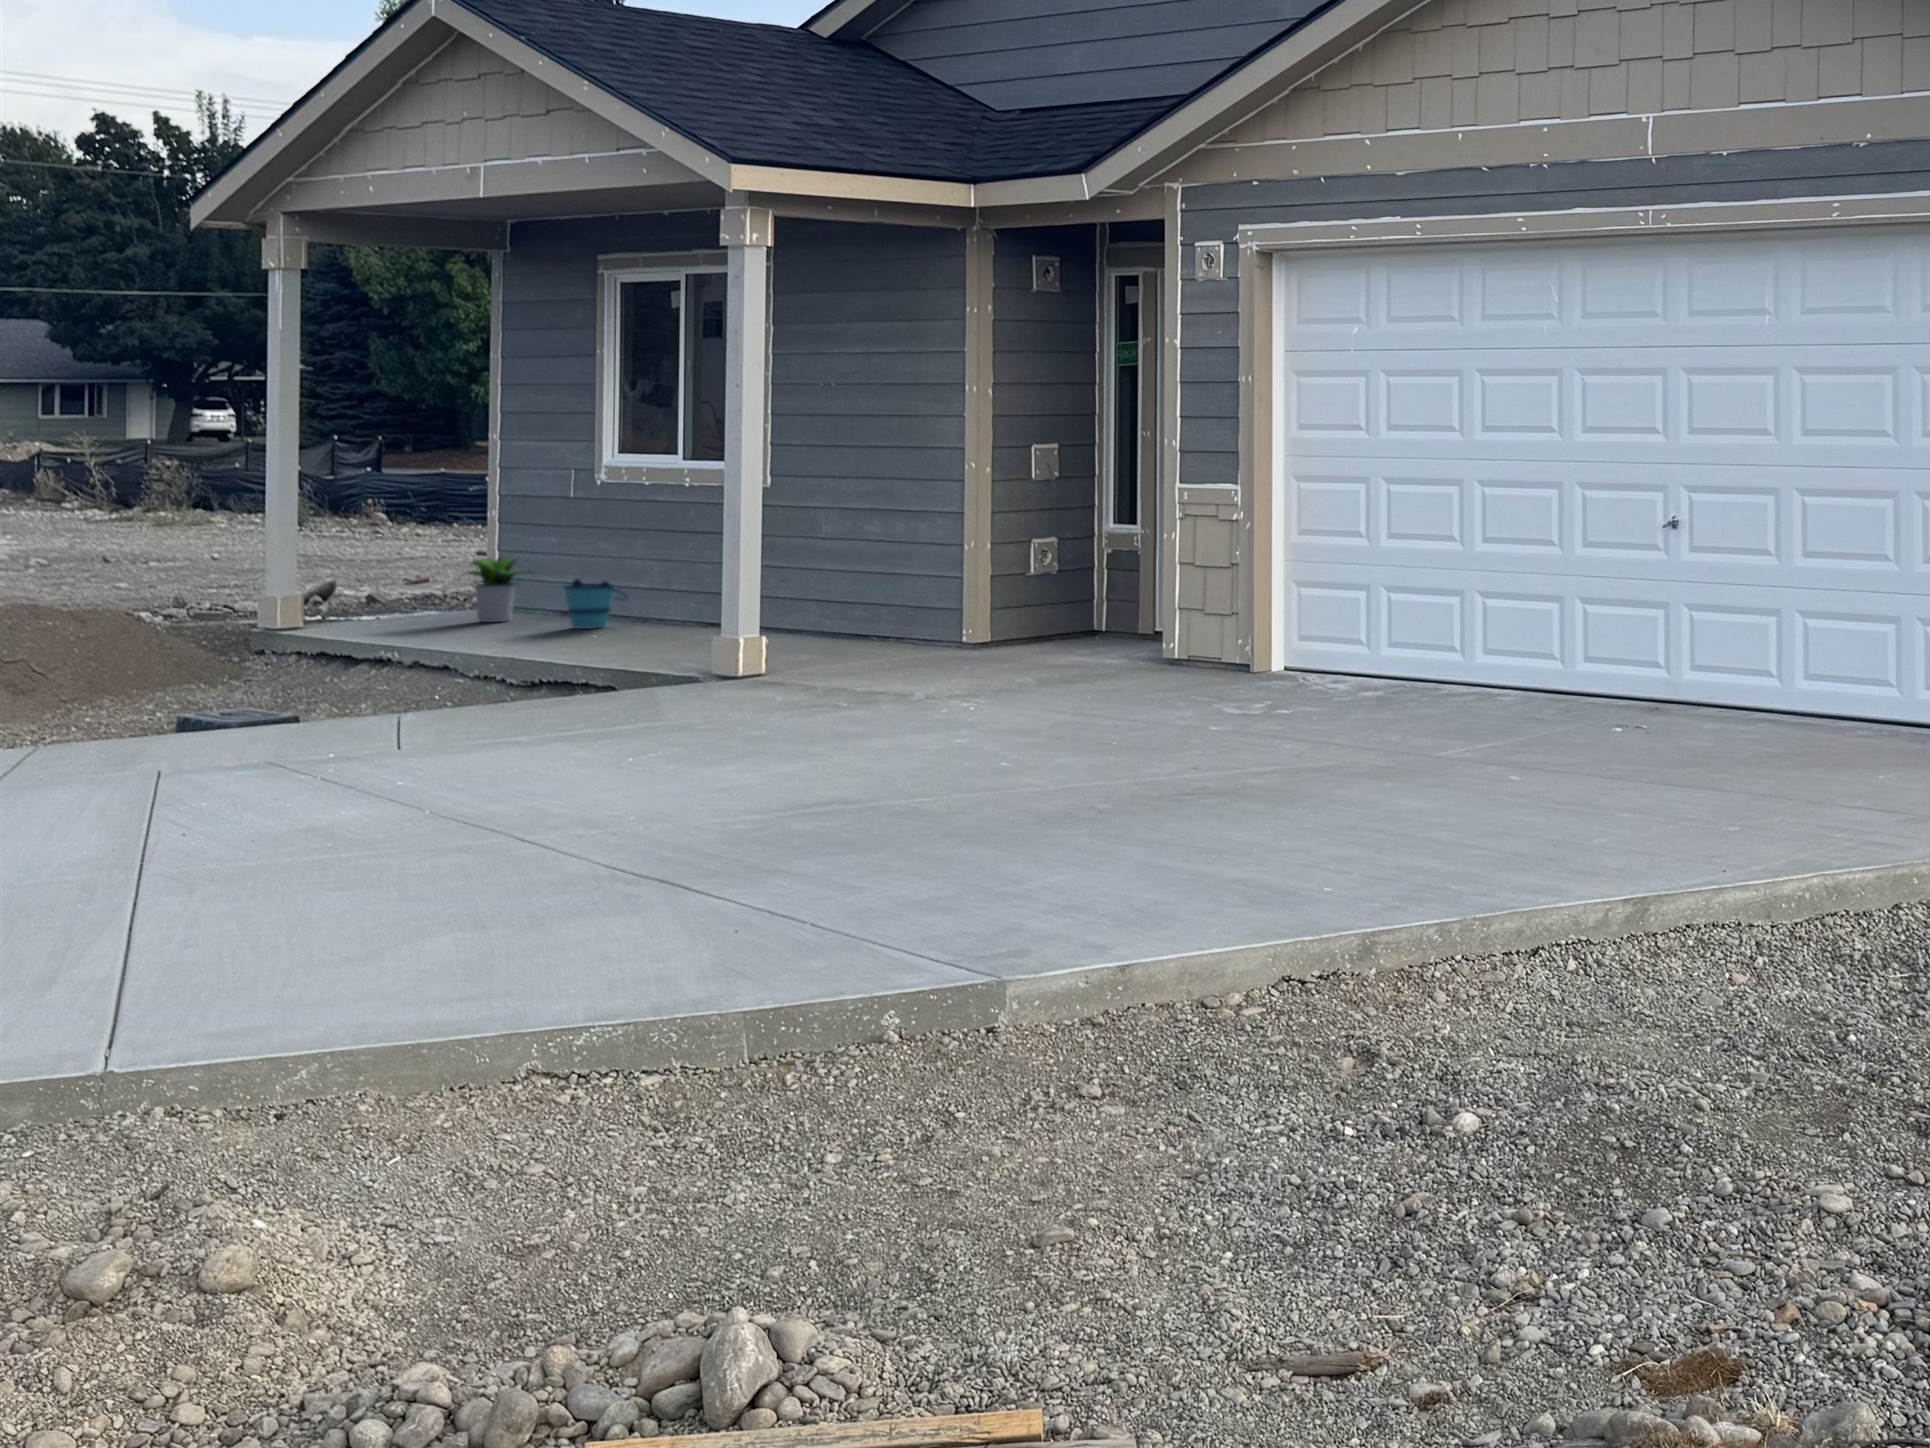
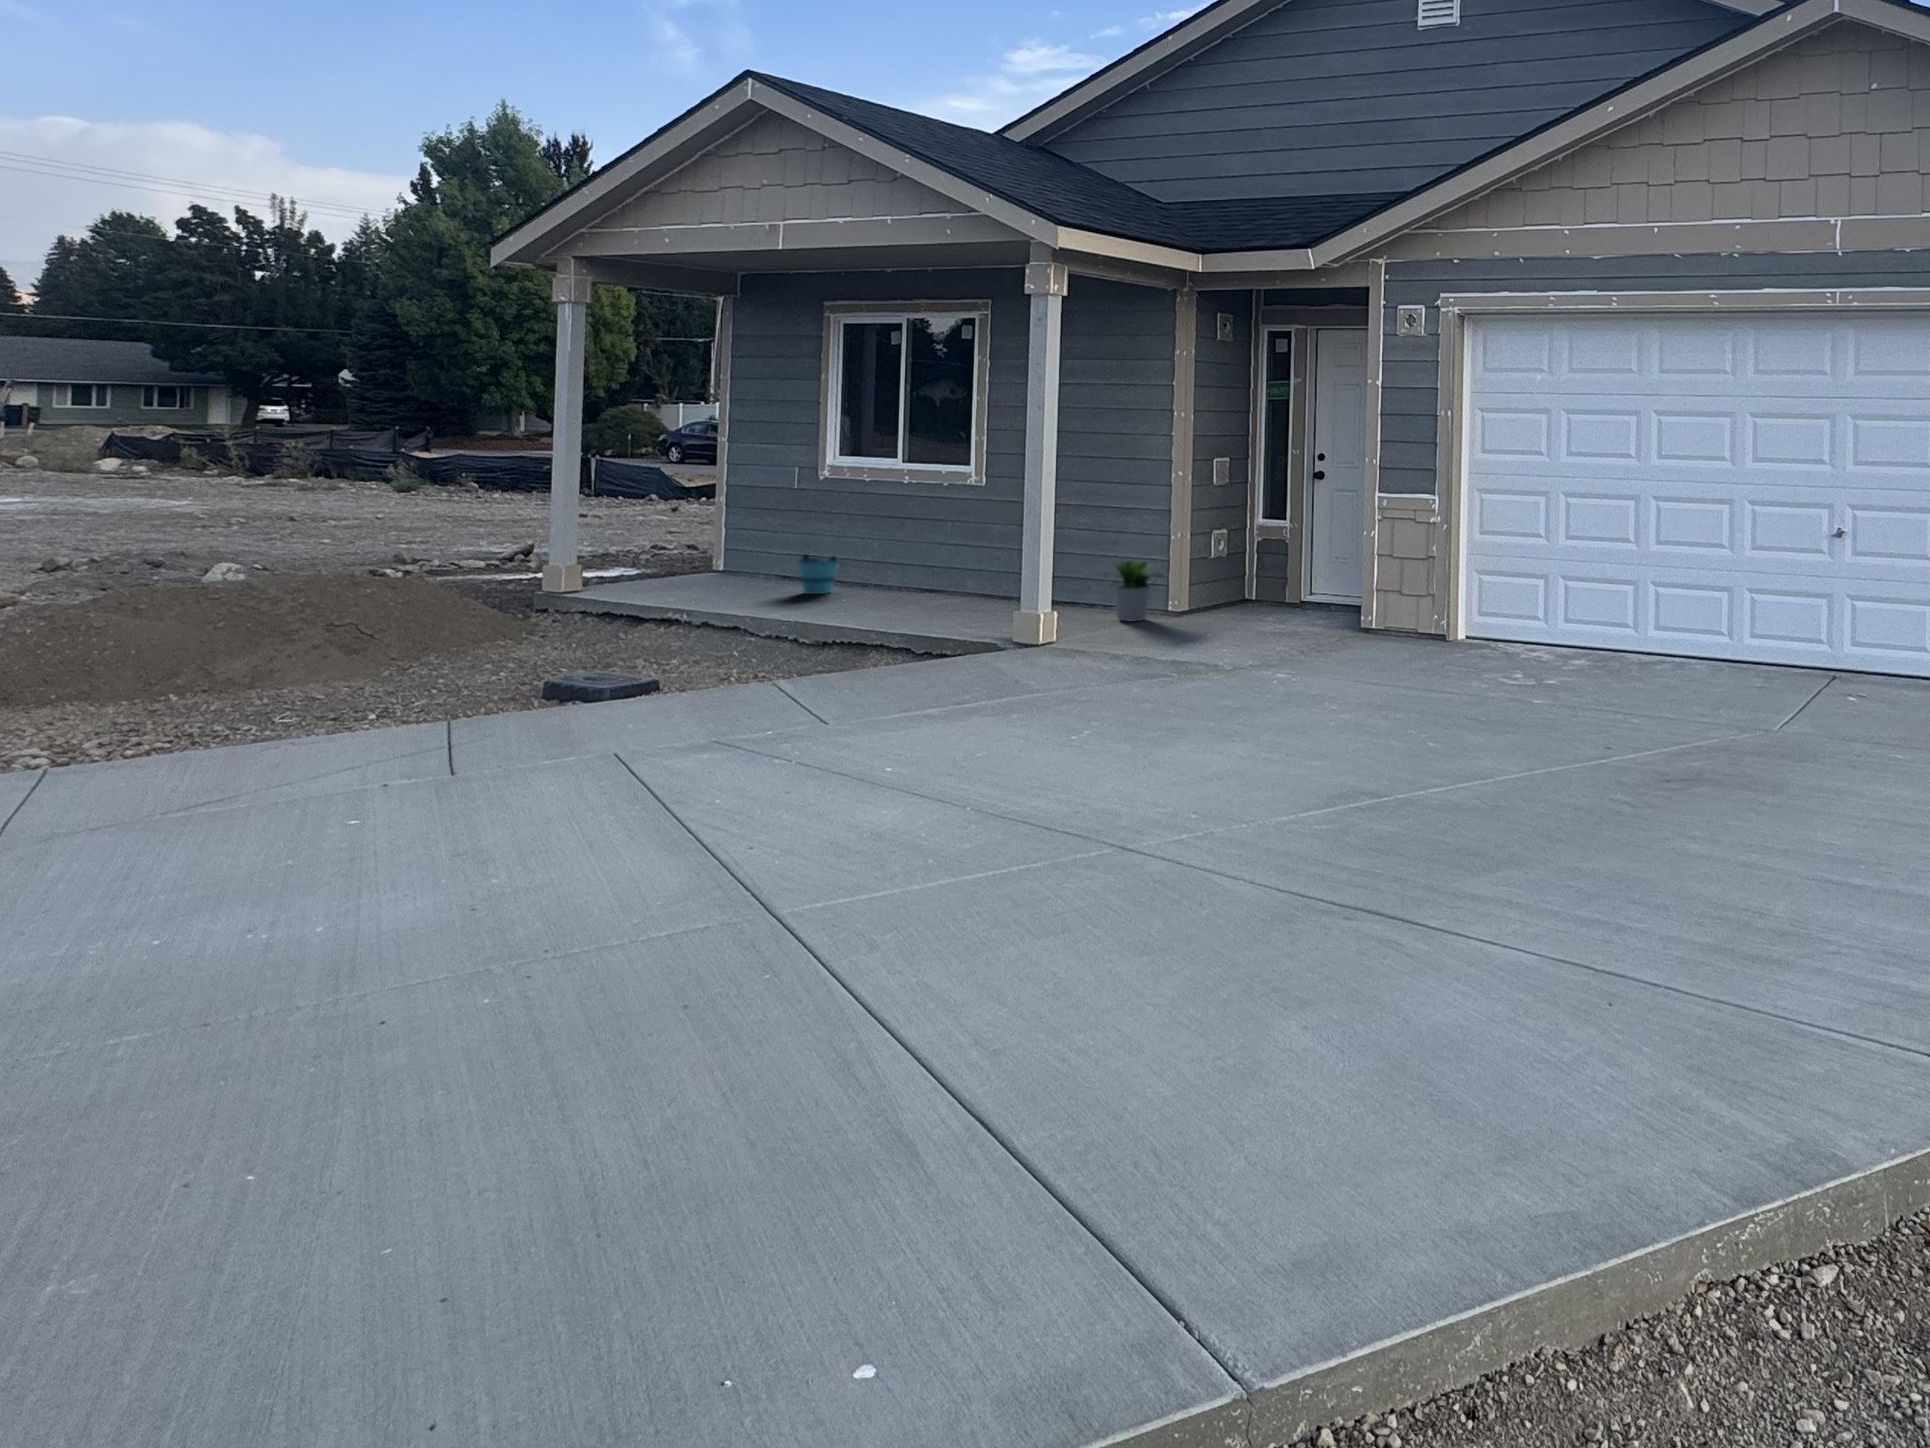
potted plant: present [465,558,530,622] -> present [1104,561,1163,621]

